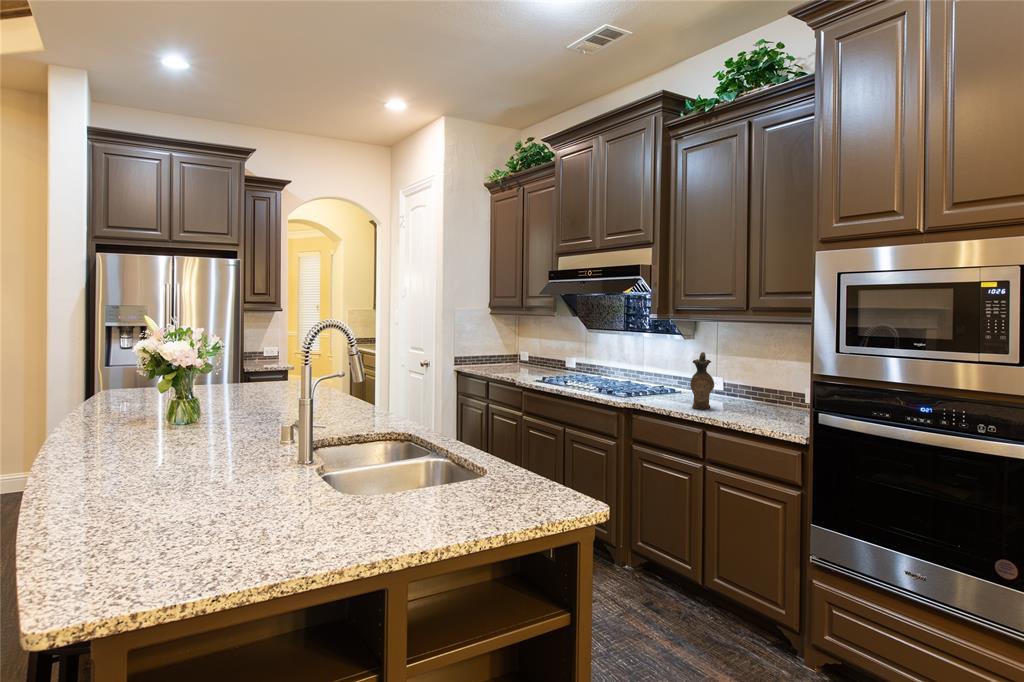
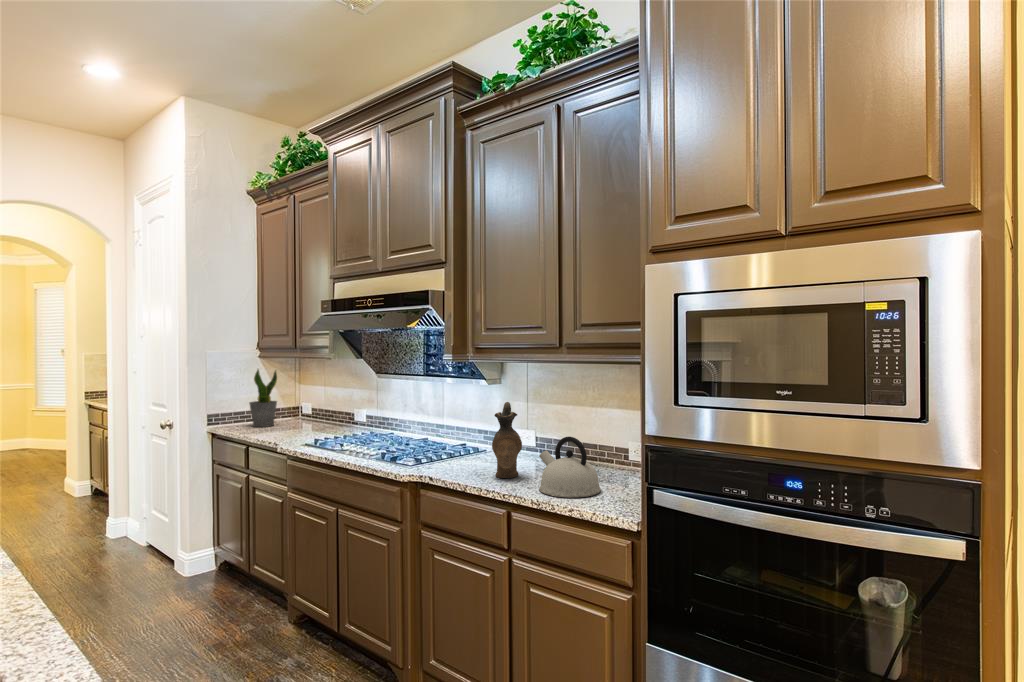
potted plant: none [485,324,506,370] -> present [249,370,277,427]
kettle: none [728,378,778,422] -> present [539,437,601,498]

